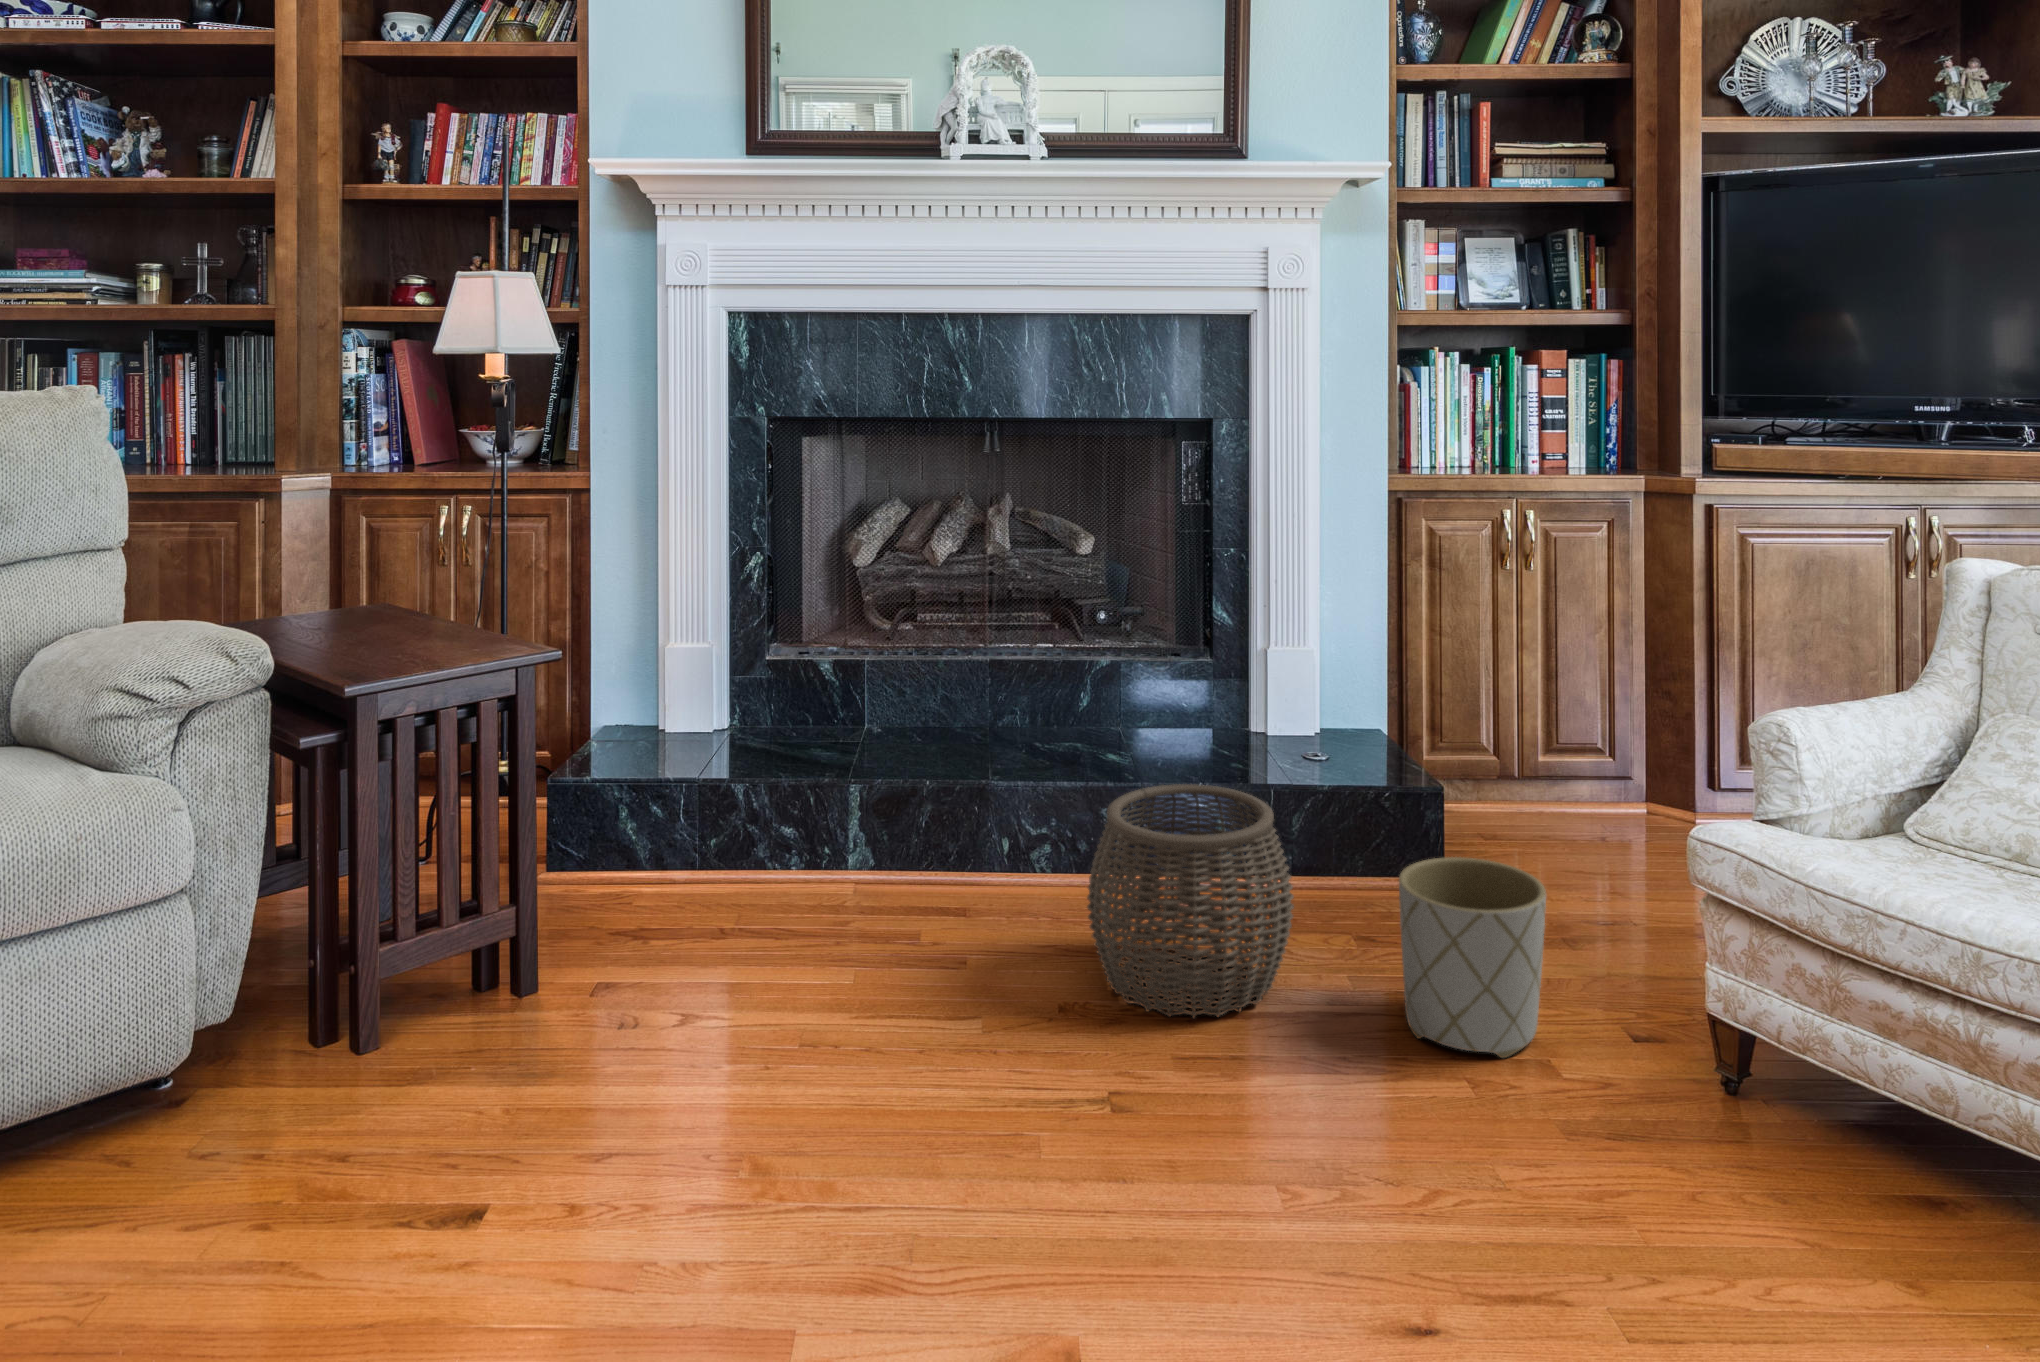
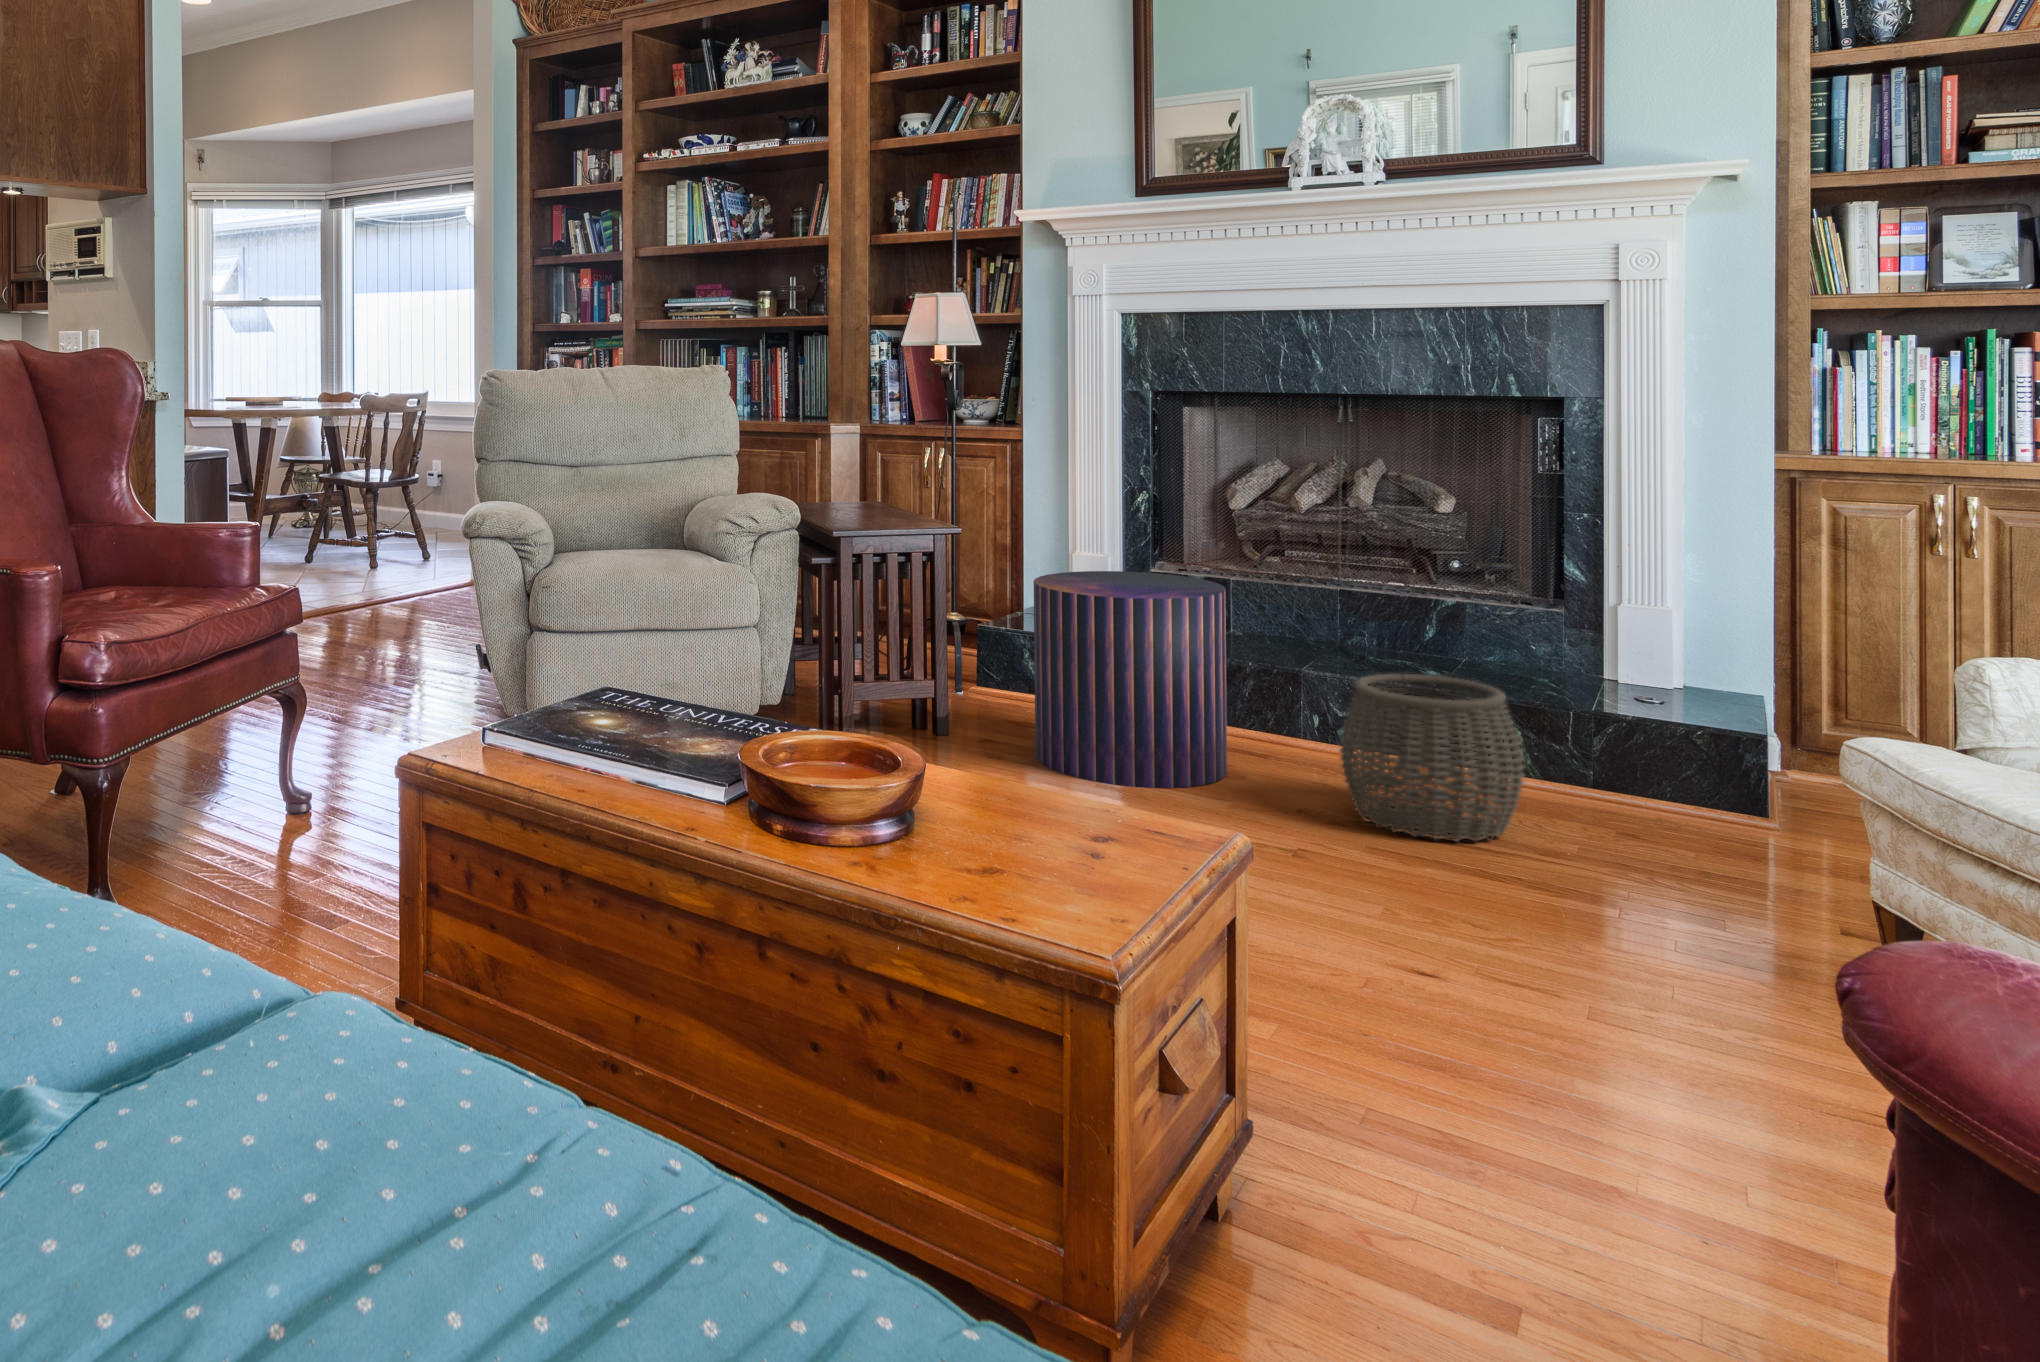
pouf: none [664,680,929,1030] -> present [1034,571,1227,788]
planter: present [1399,857,1546,1058] -> none [1597,752,1747,908]

